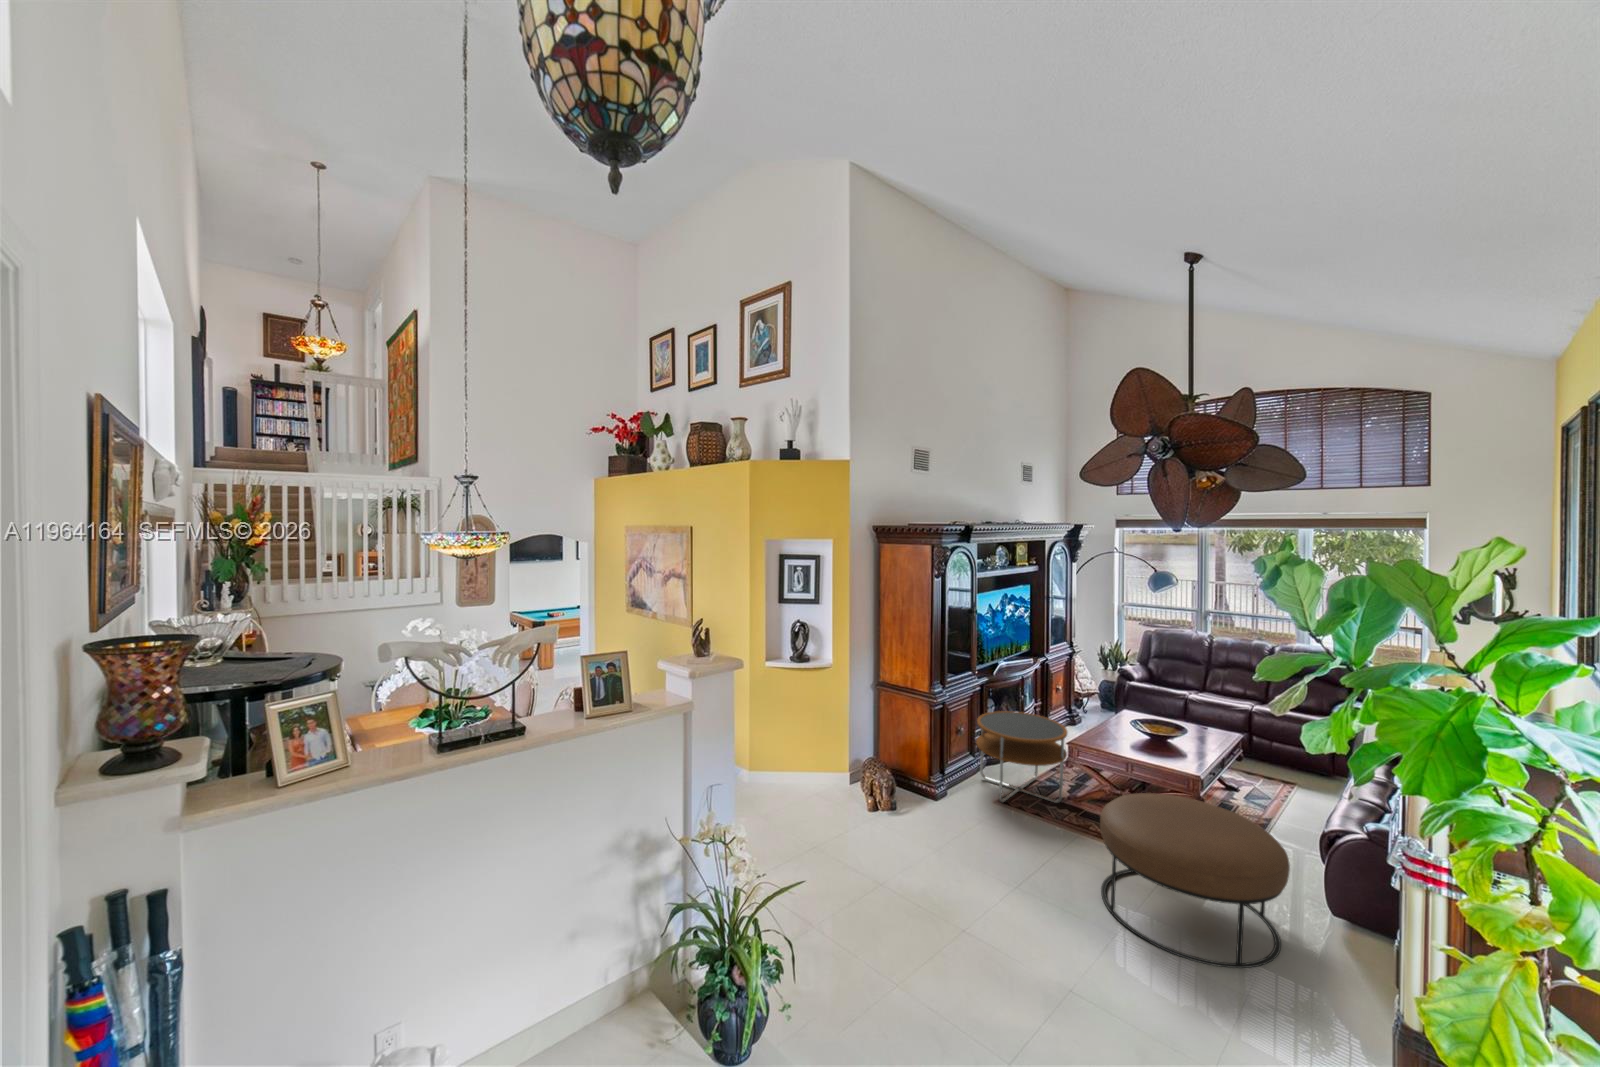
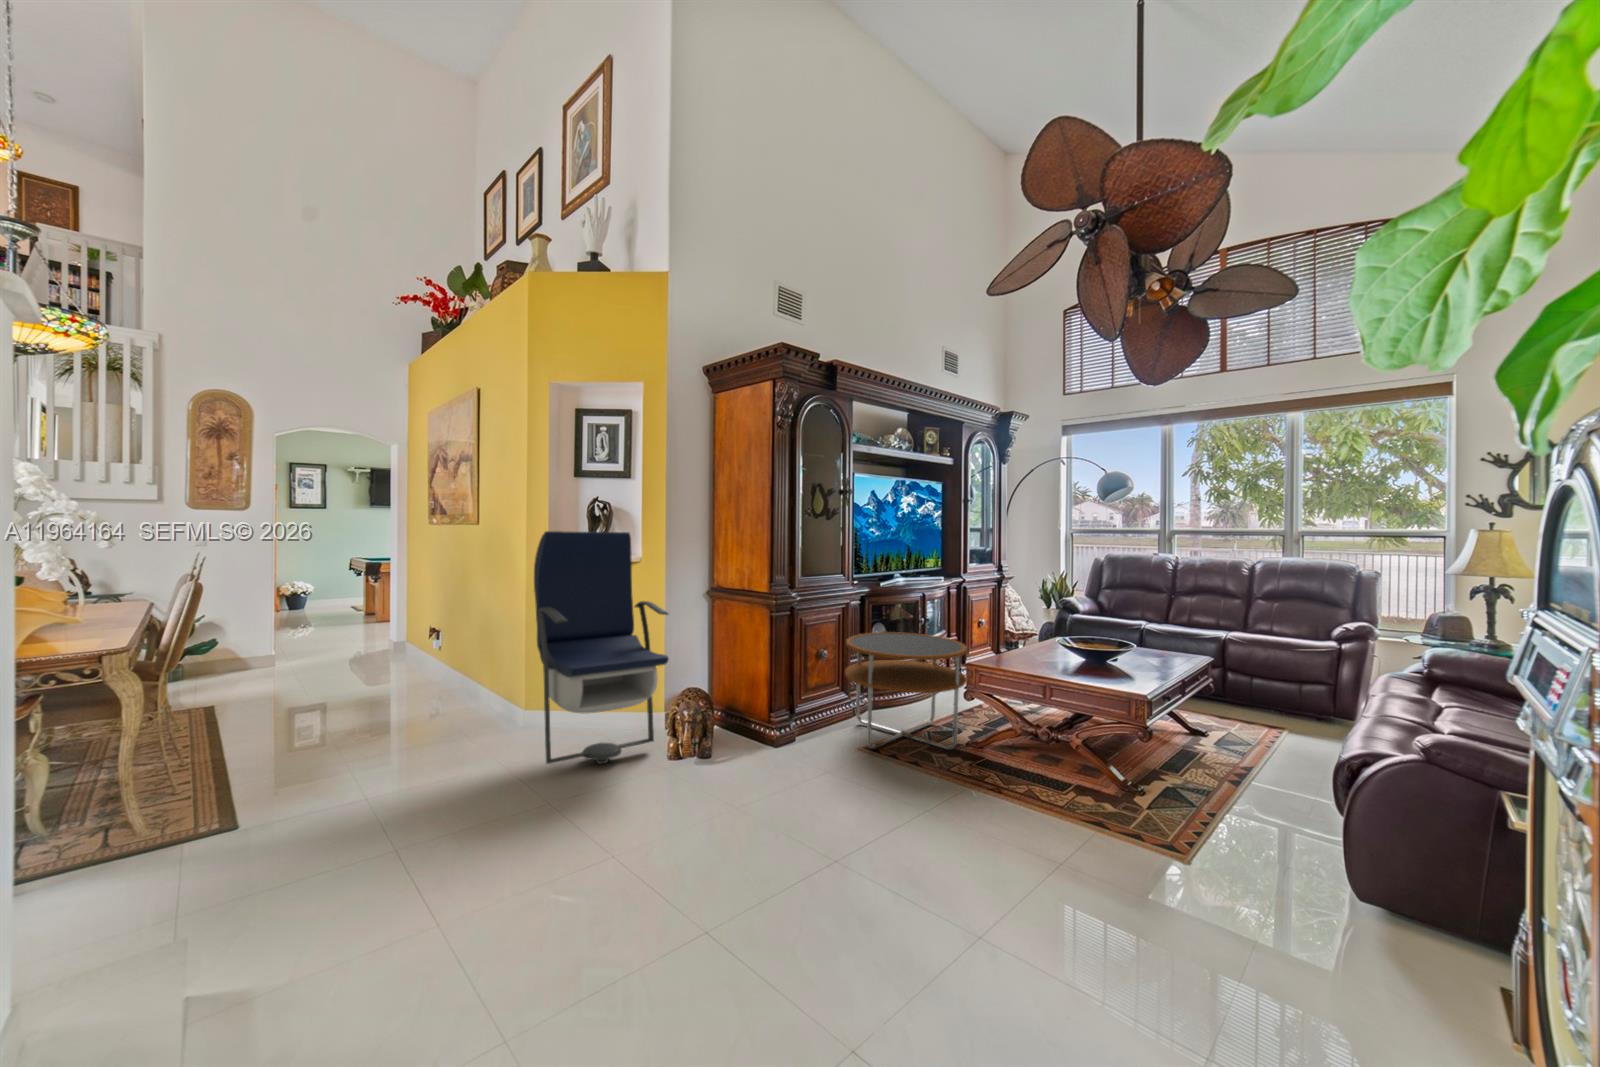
armchair: none [768,648,870,818] -> present [534,531,668,764]
ottoman: present [1100,793,1290,968] -> none [969,709,1281,996]

